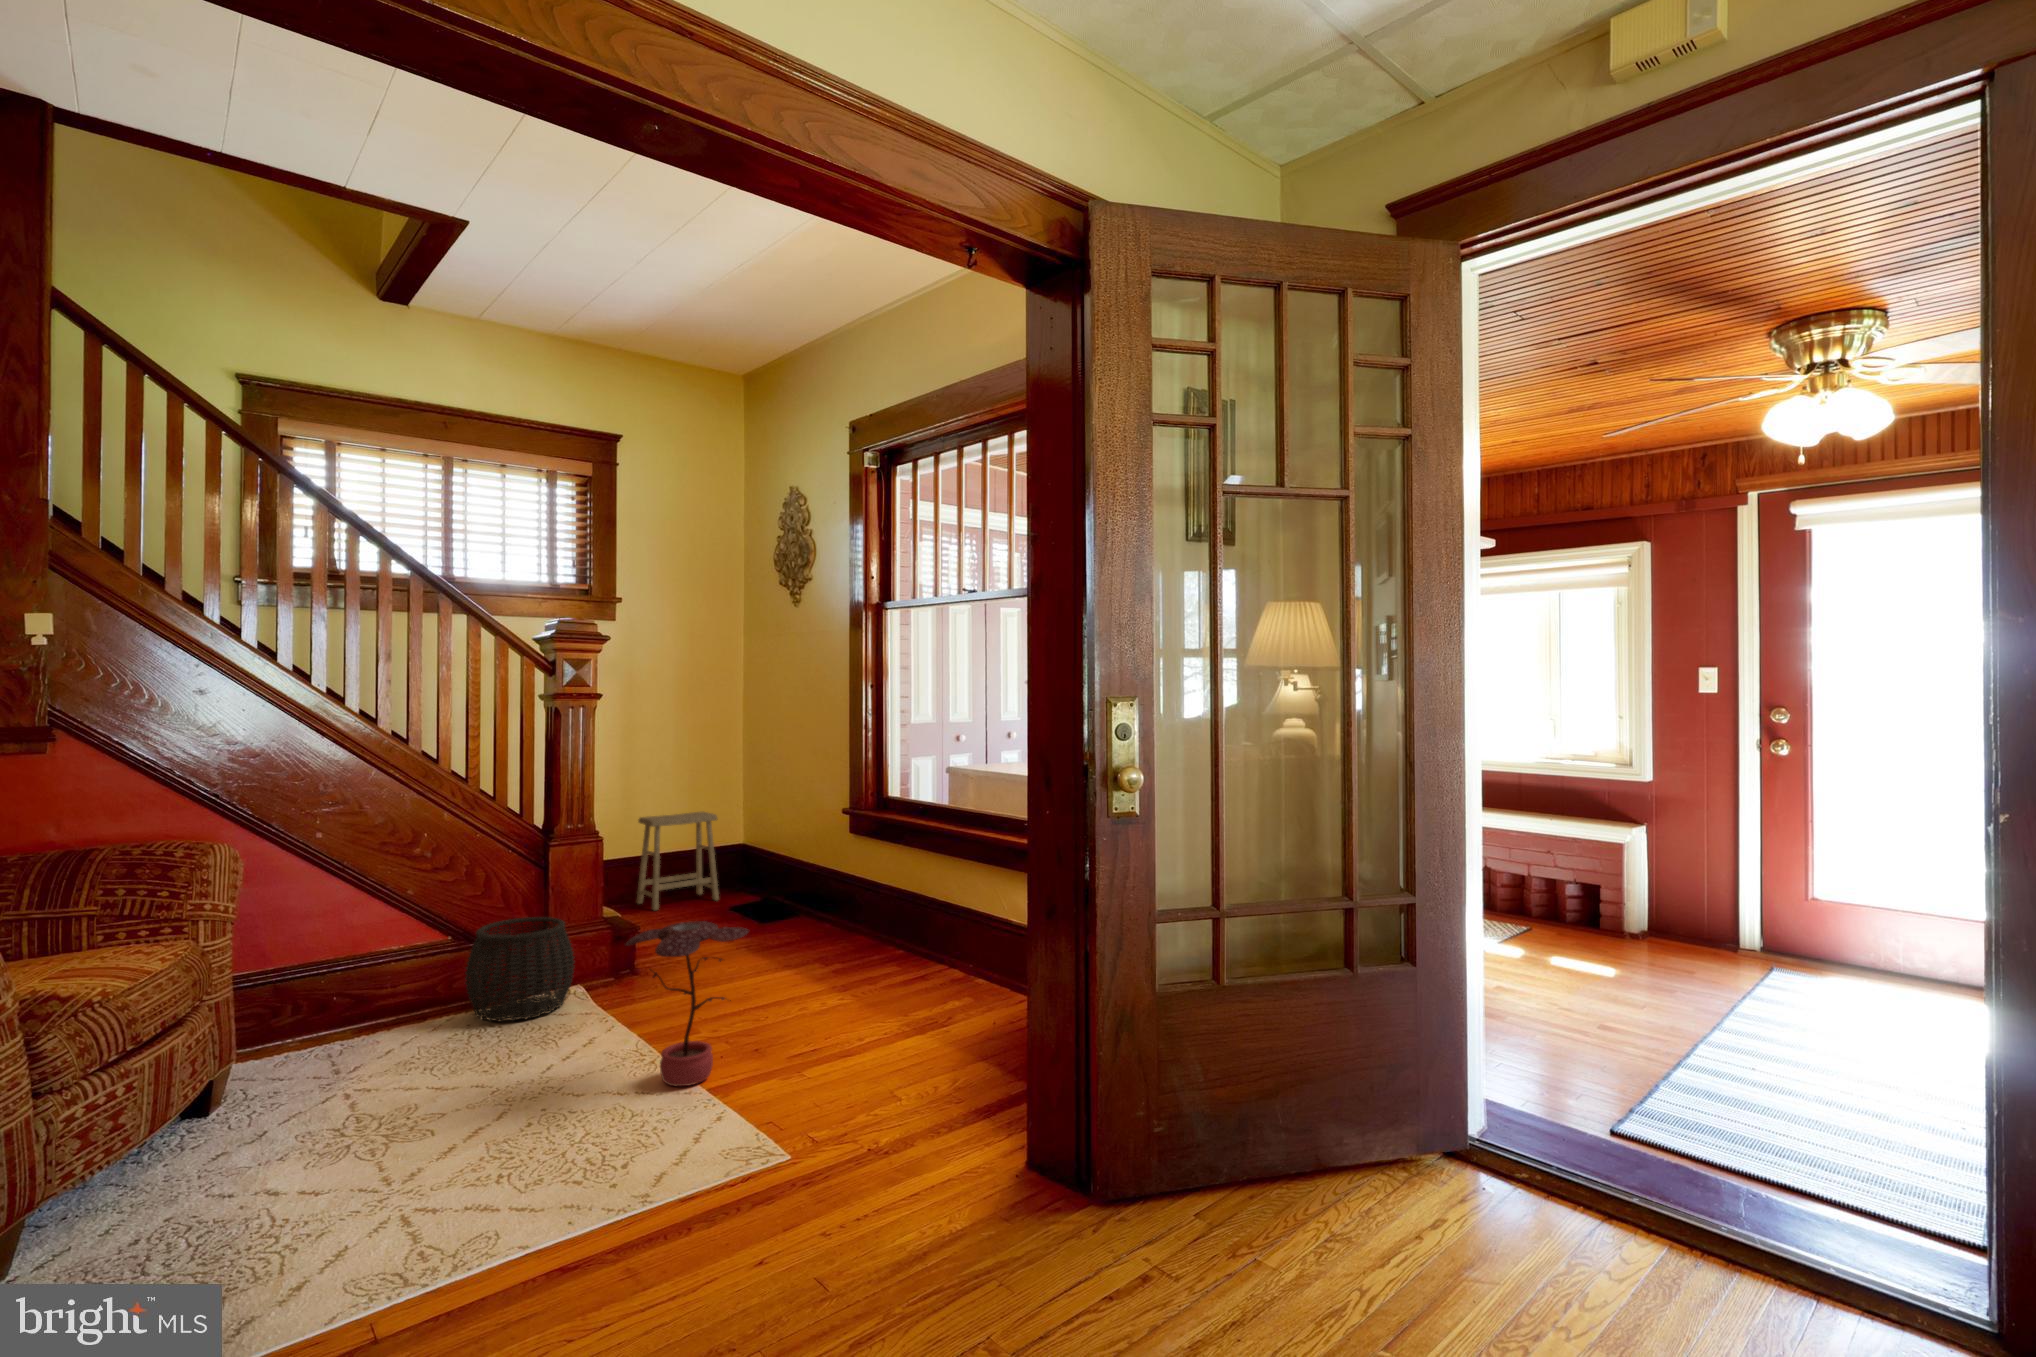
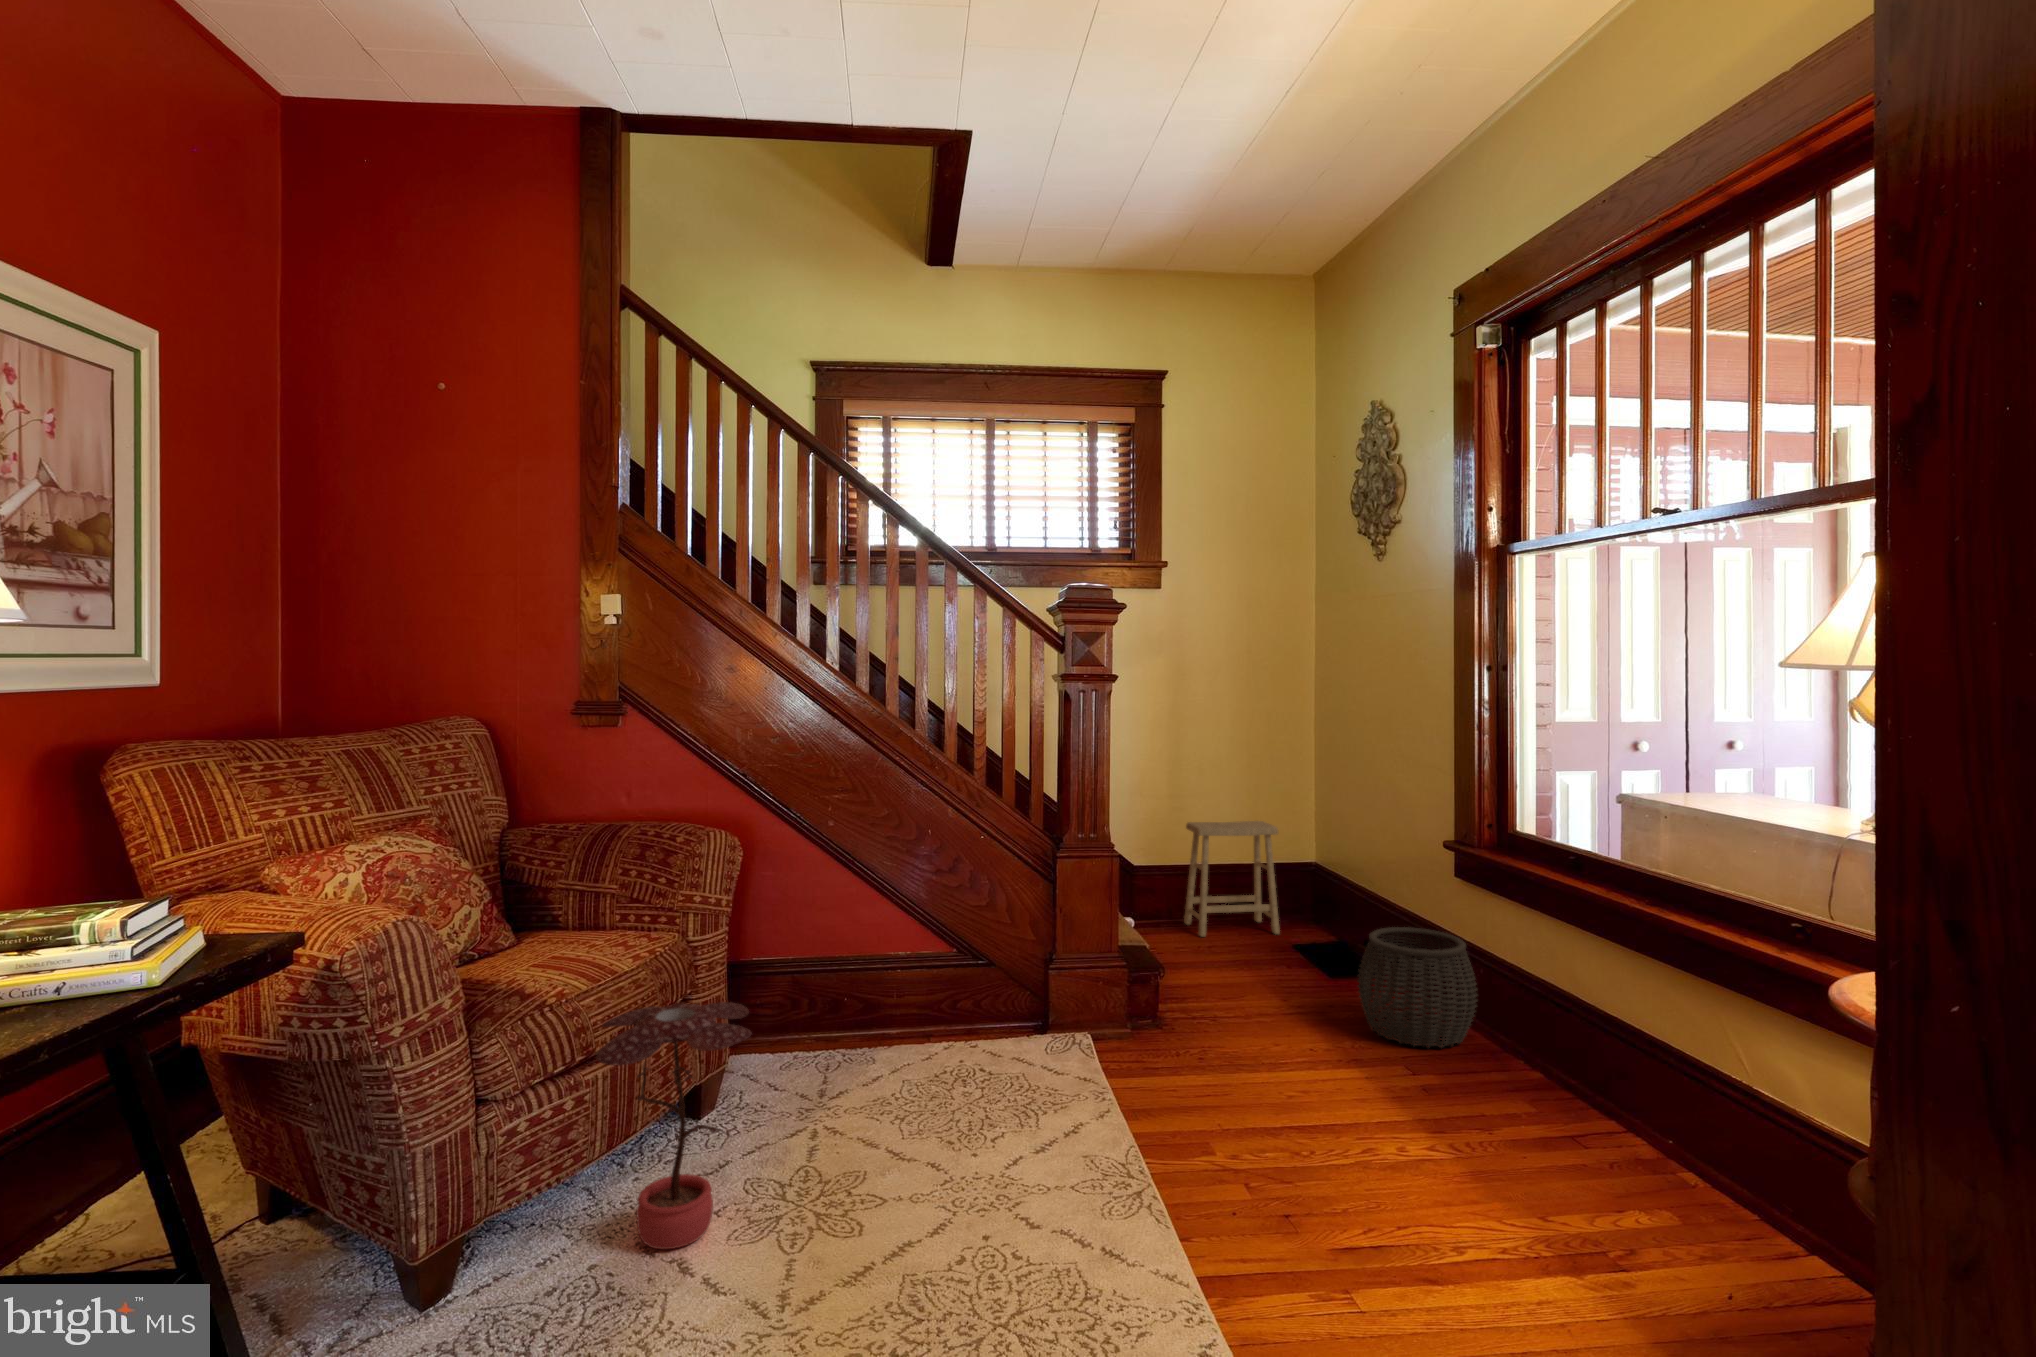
woven basket: present [465,917,574,1022] -> present [1358,927,1477,1048]
potted plant: present [626,921,749,1086] -> present [597,1002,752,1249]

